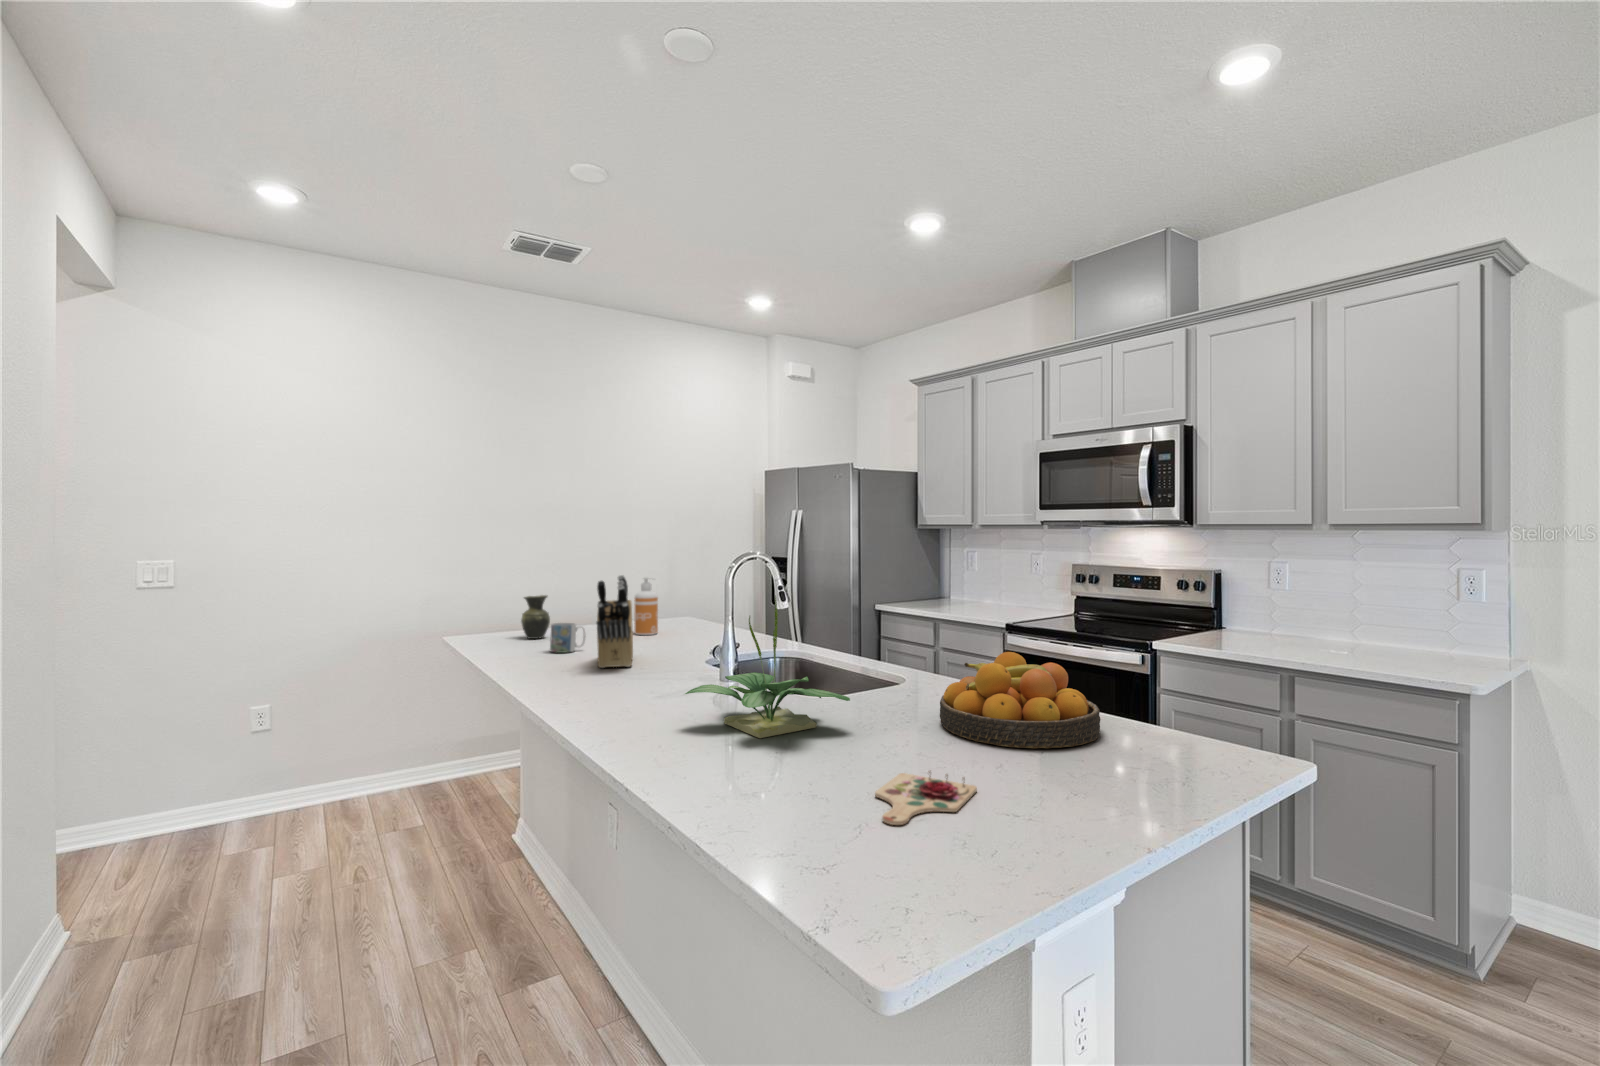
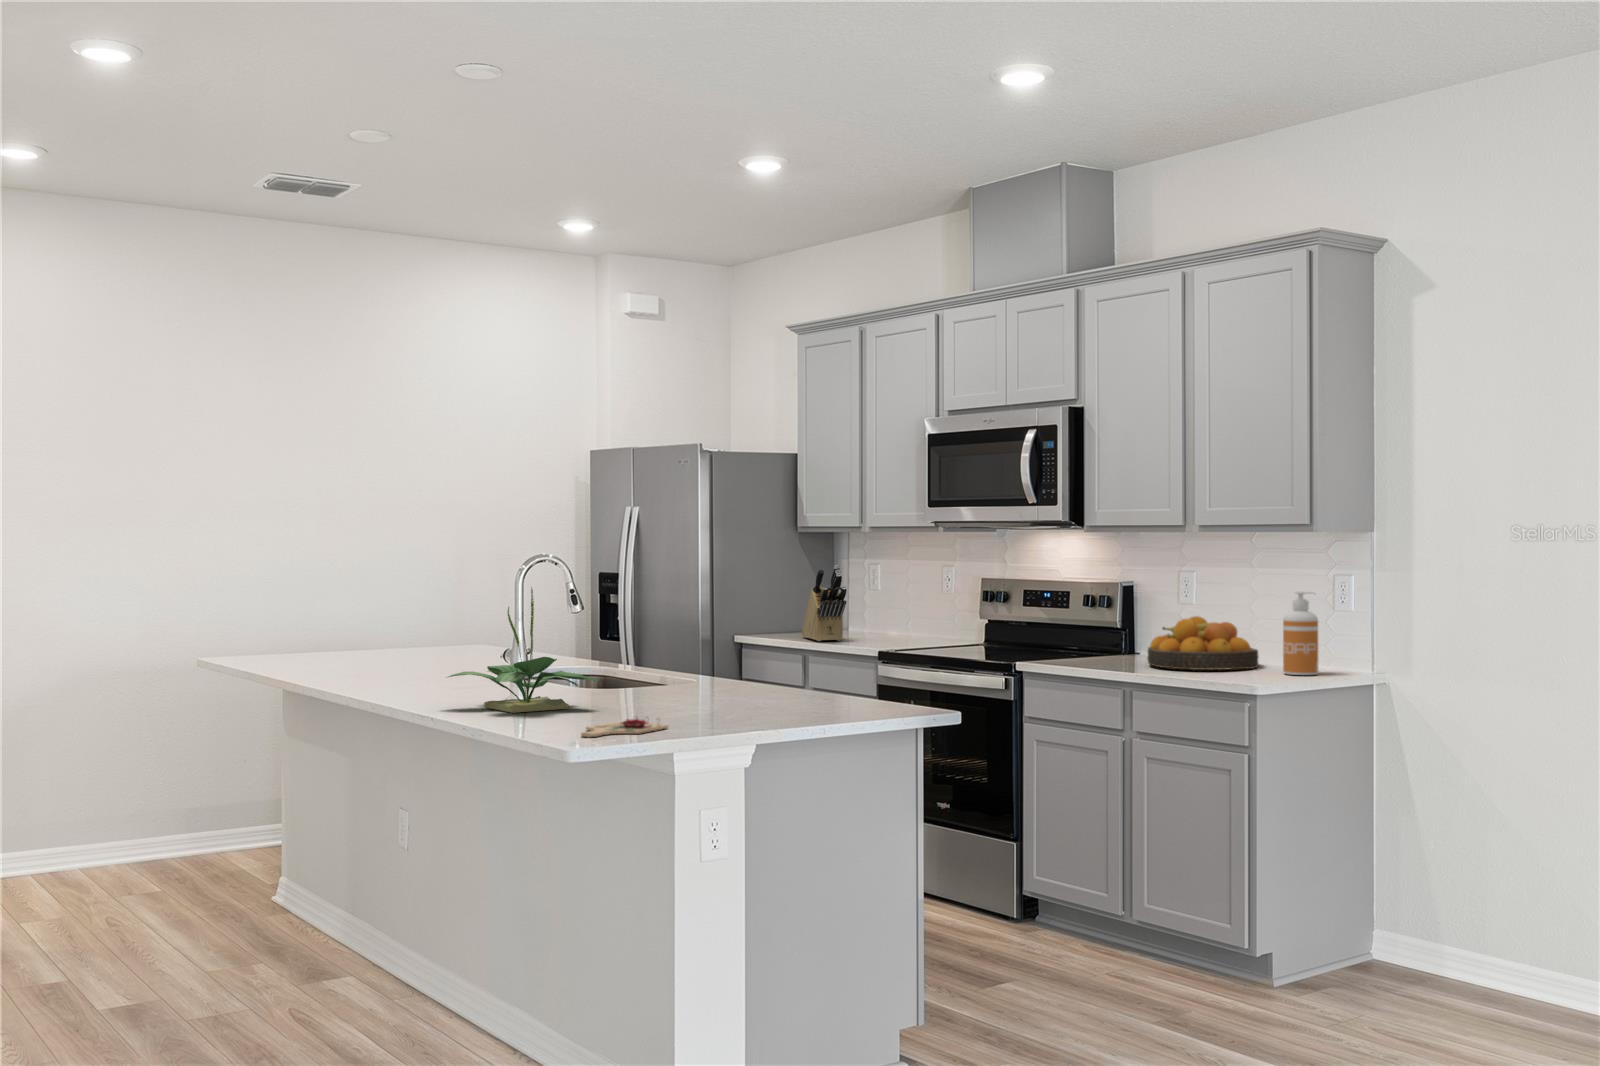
knife block: present [597,575,633,668] -> present [801,565,847,641]
soap dispenser: present [635,577,658,635] -> present [1283,592,1318,675]
vase: present [521,595,550,639] -> none [260,612,295,665]
mug: present [550,623,586,653] -> none [300,640,342,674]
fruit bowl: present [940,652,1100,748] -> present [1147,616,1258,670]

